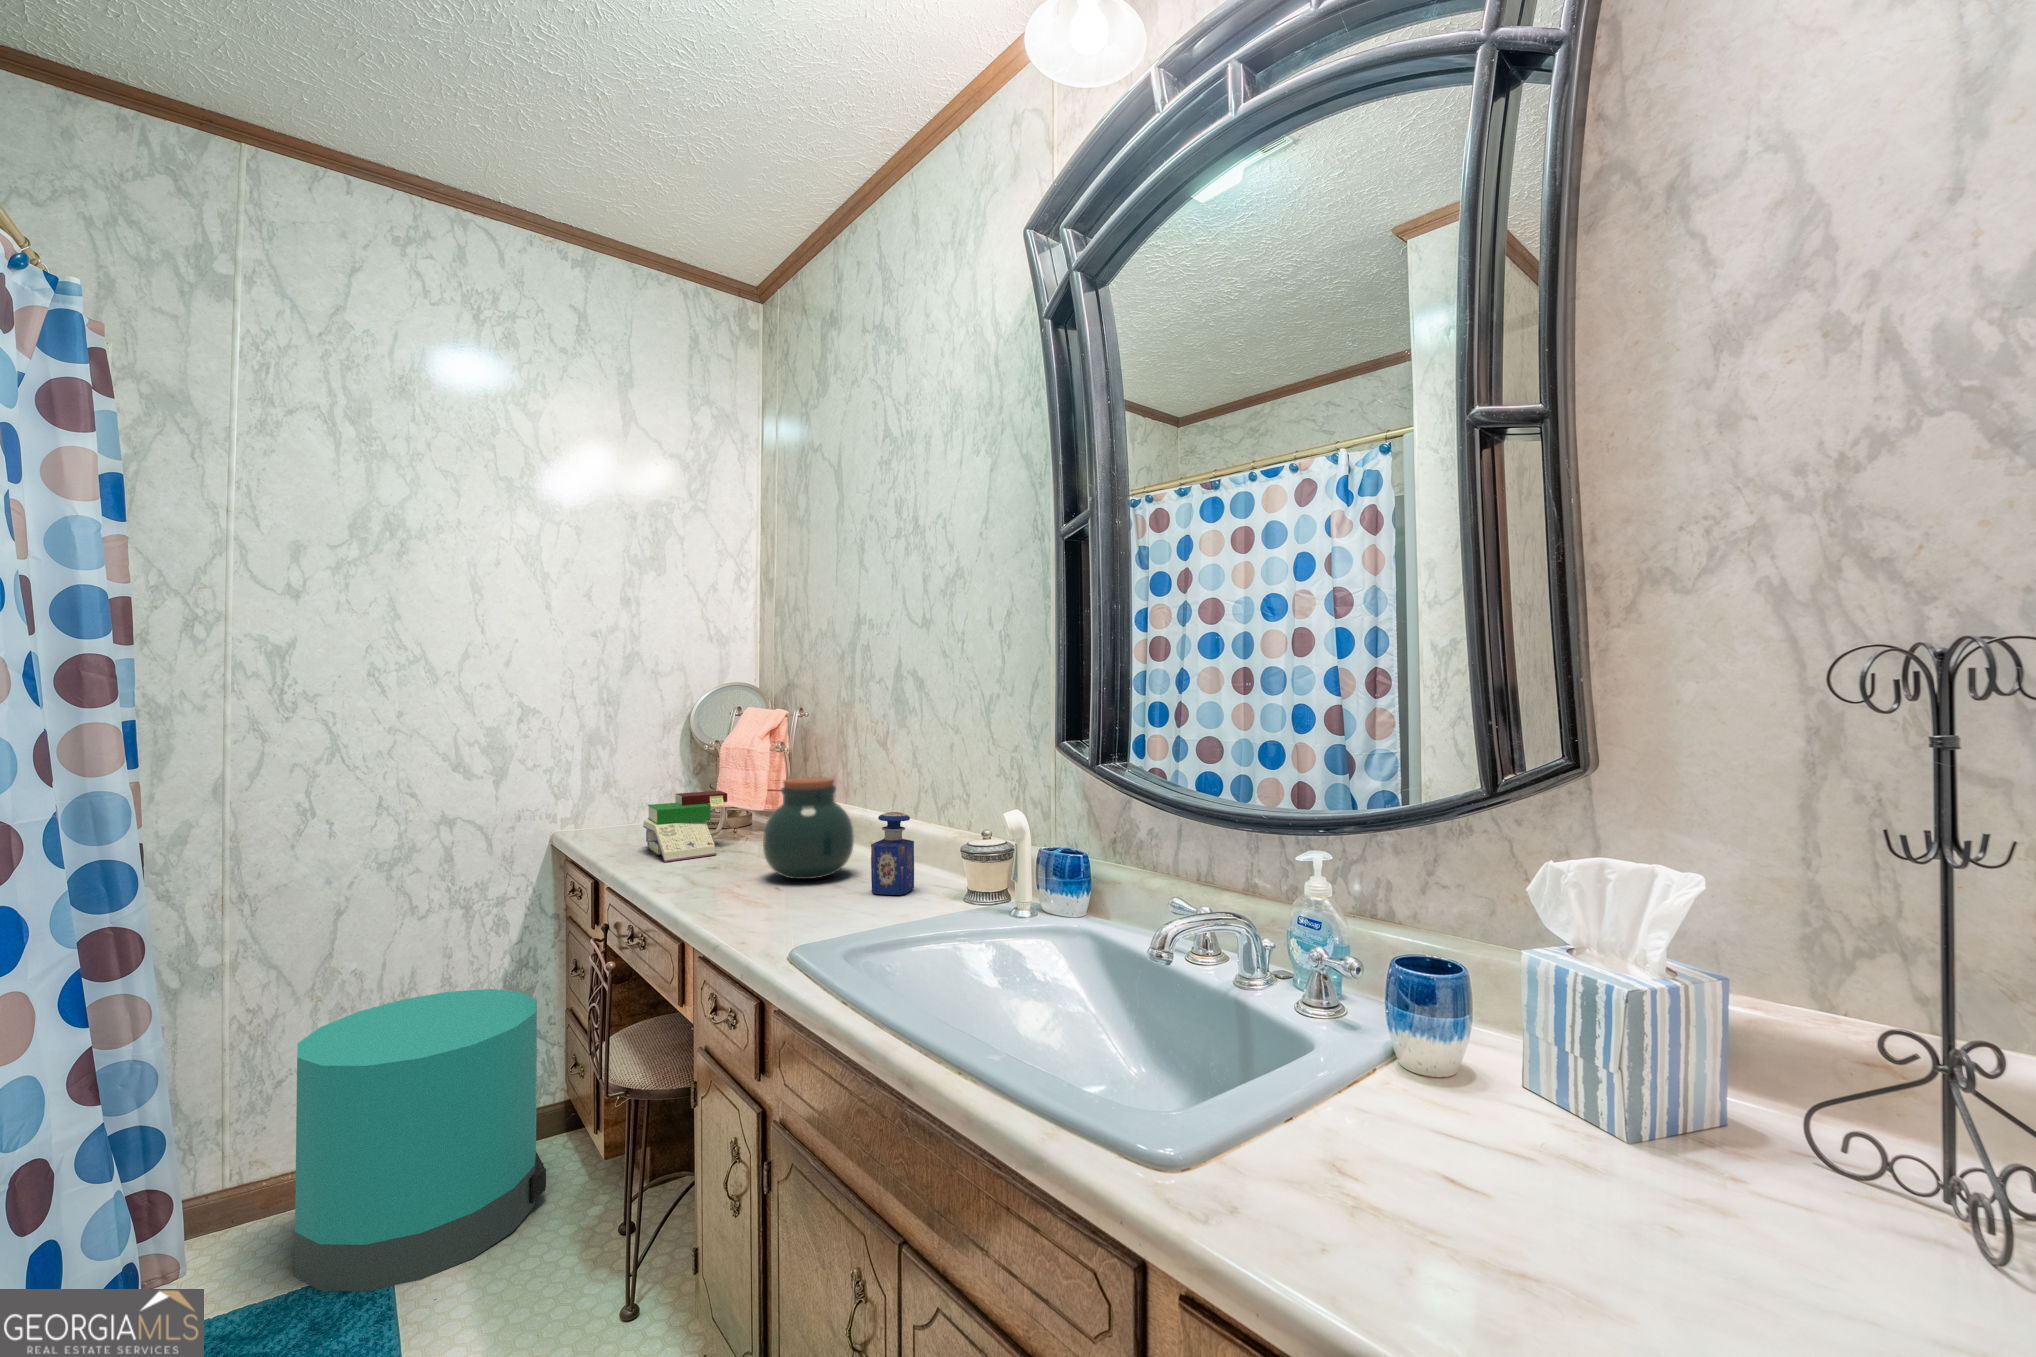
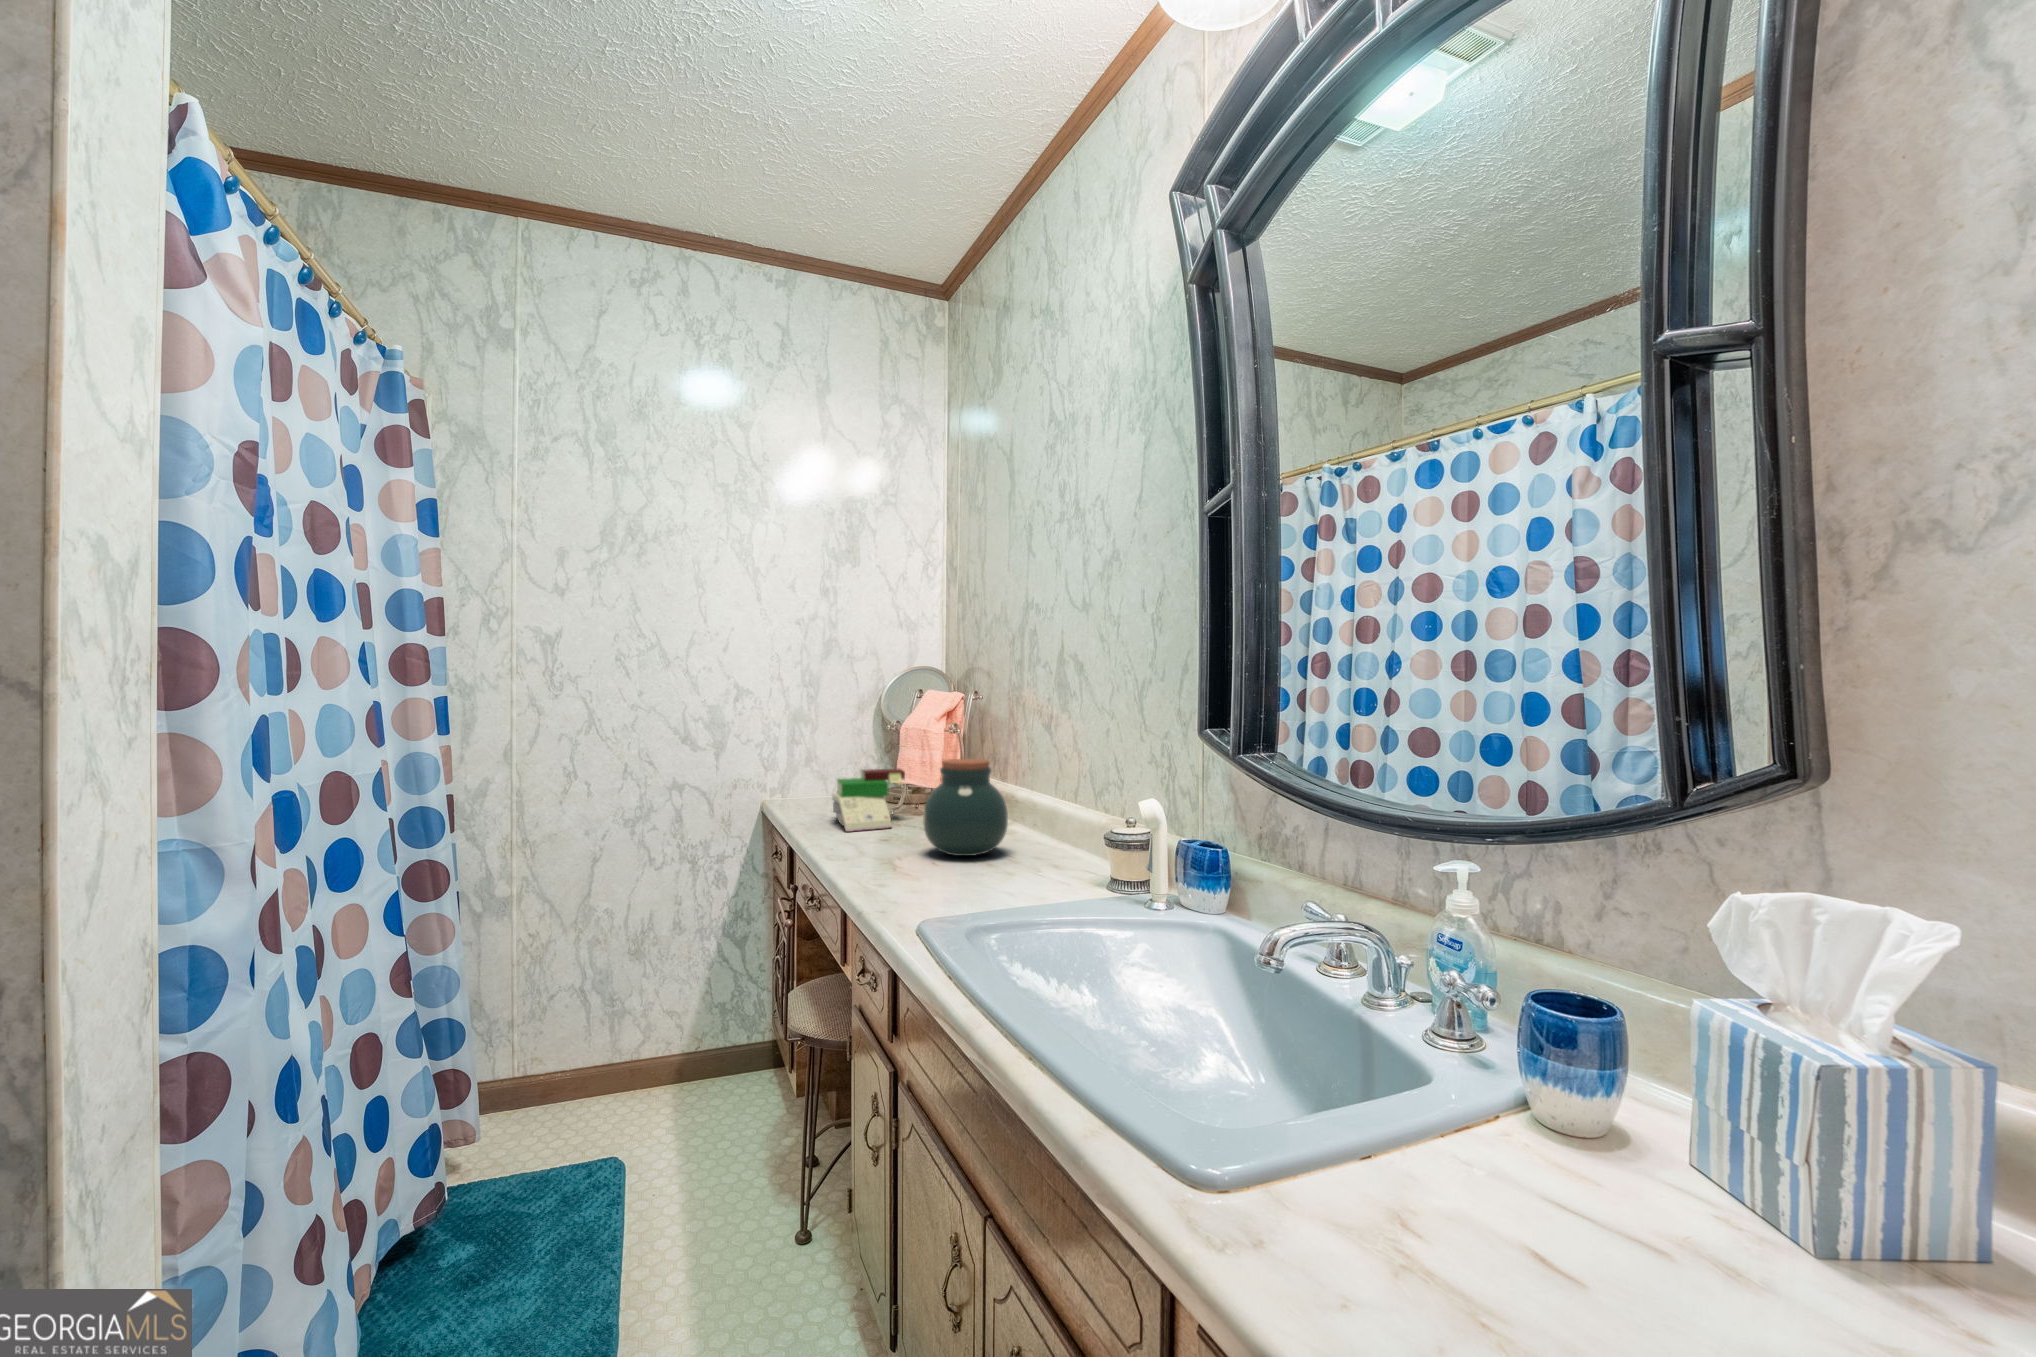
perfume bottle: present [871,812,914,895] -> none [1016,796,1059,877]
trash can: present [294,989,546,1292] -> none [563,933,752,1177]

